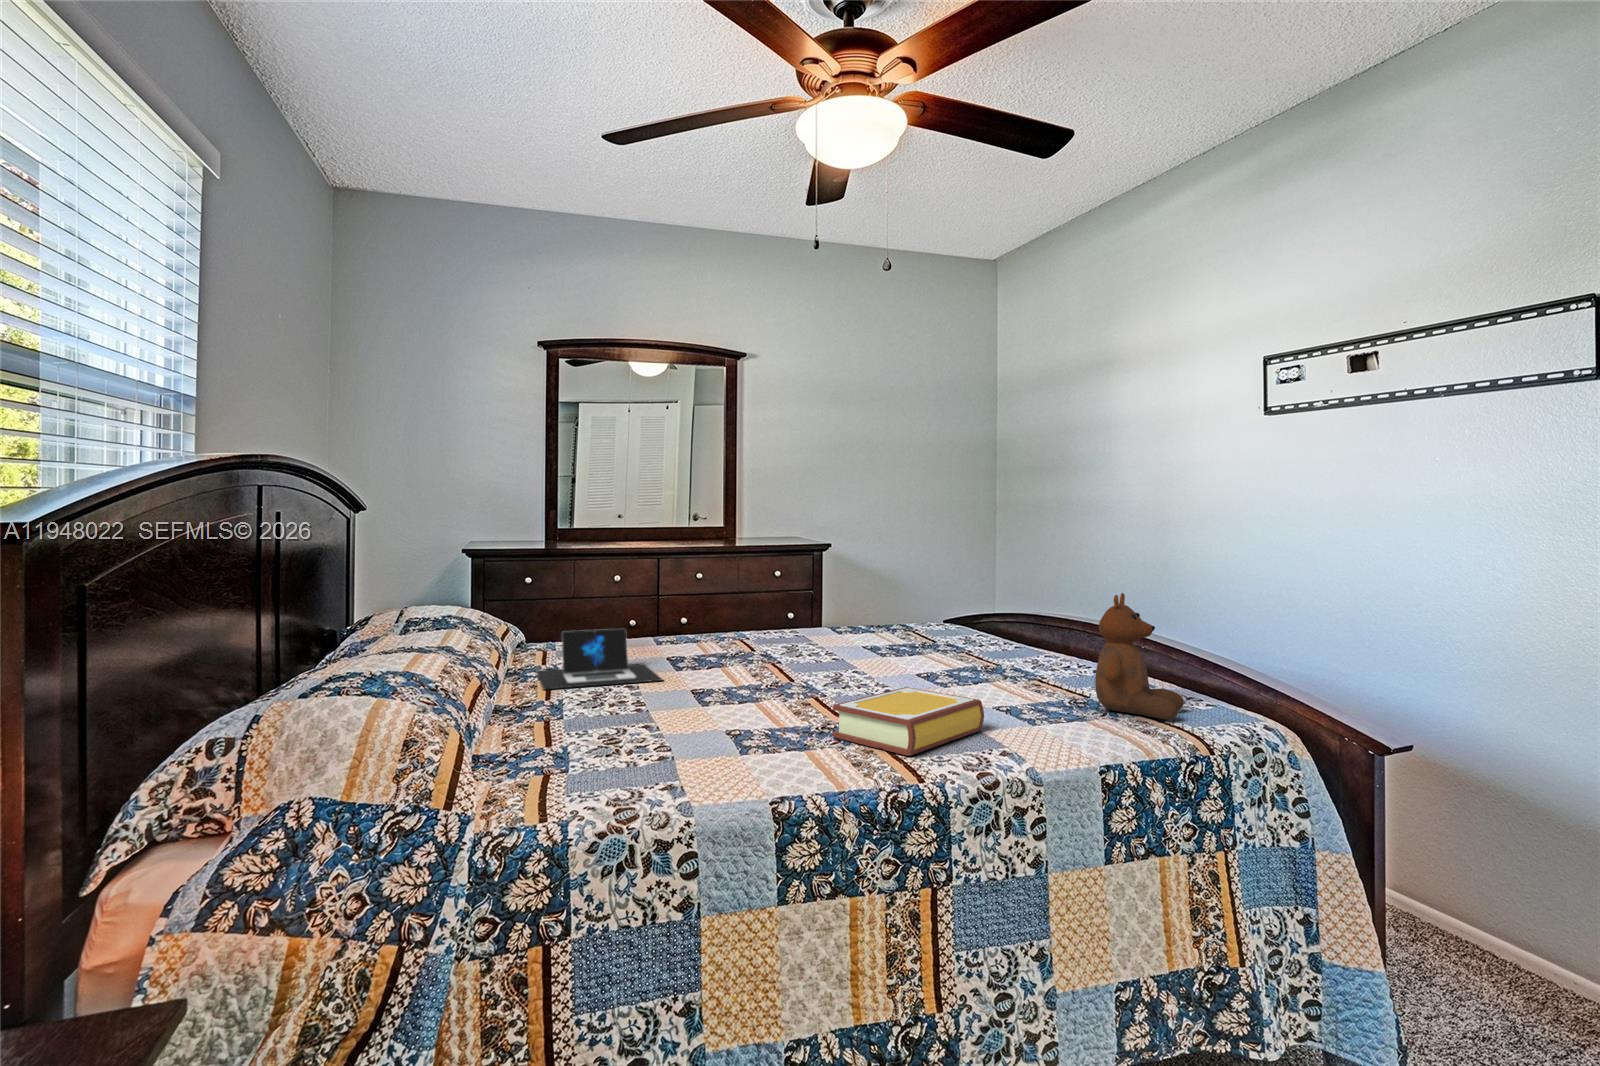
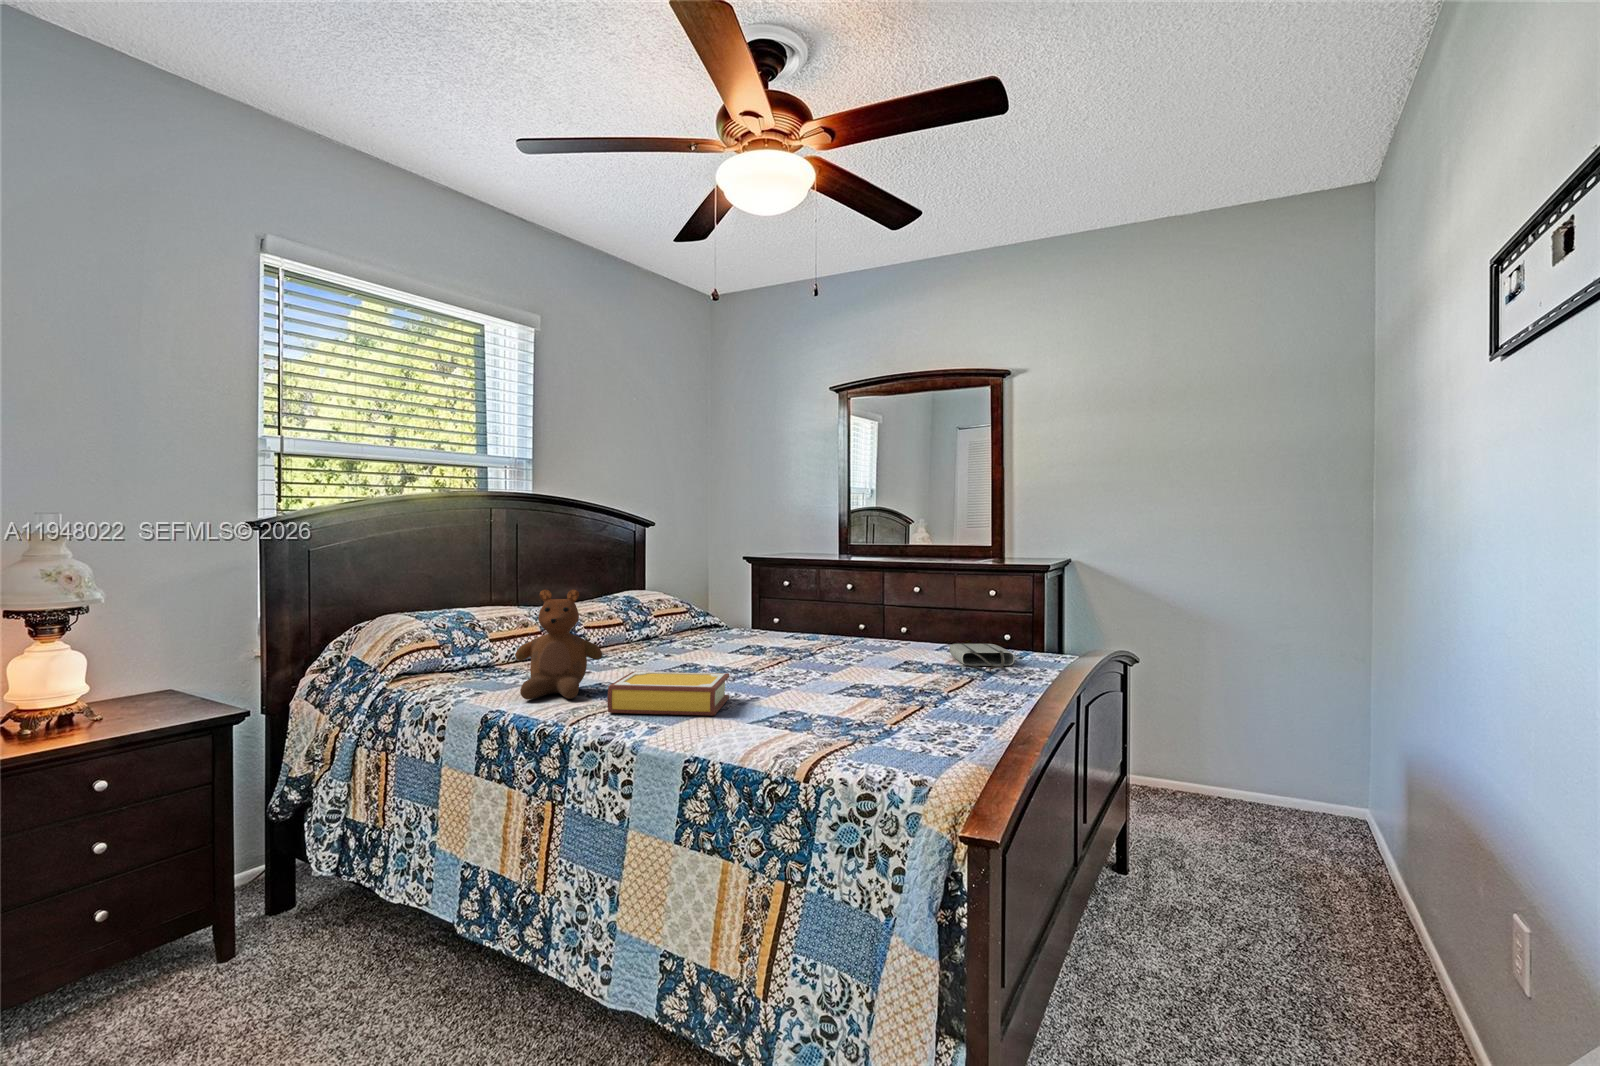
teddy bear: present [1095,593,1184,720] -> present [515,590,602,700]
laptop: present [537,629,662,689] -> none [649,610,763,653]
tote bag: none [841,632,944,653] -> present [949,643,1015,668]

